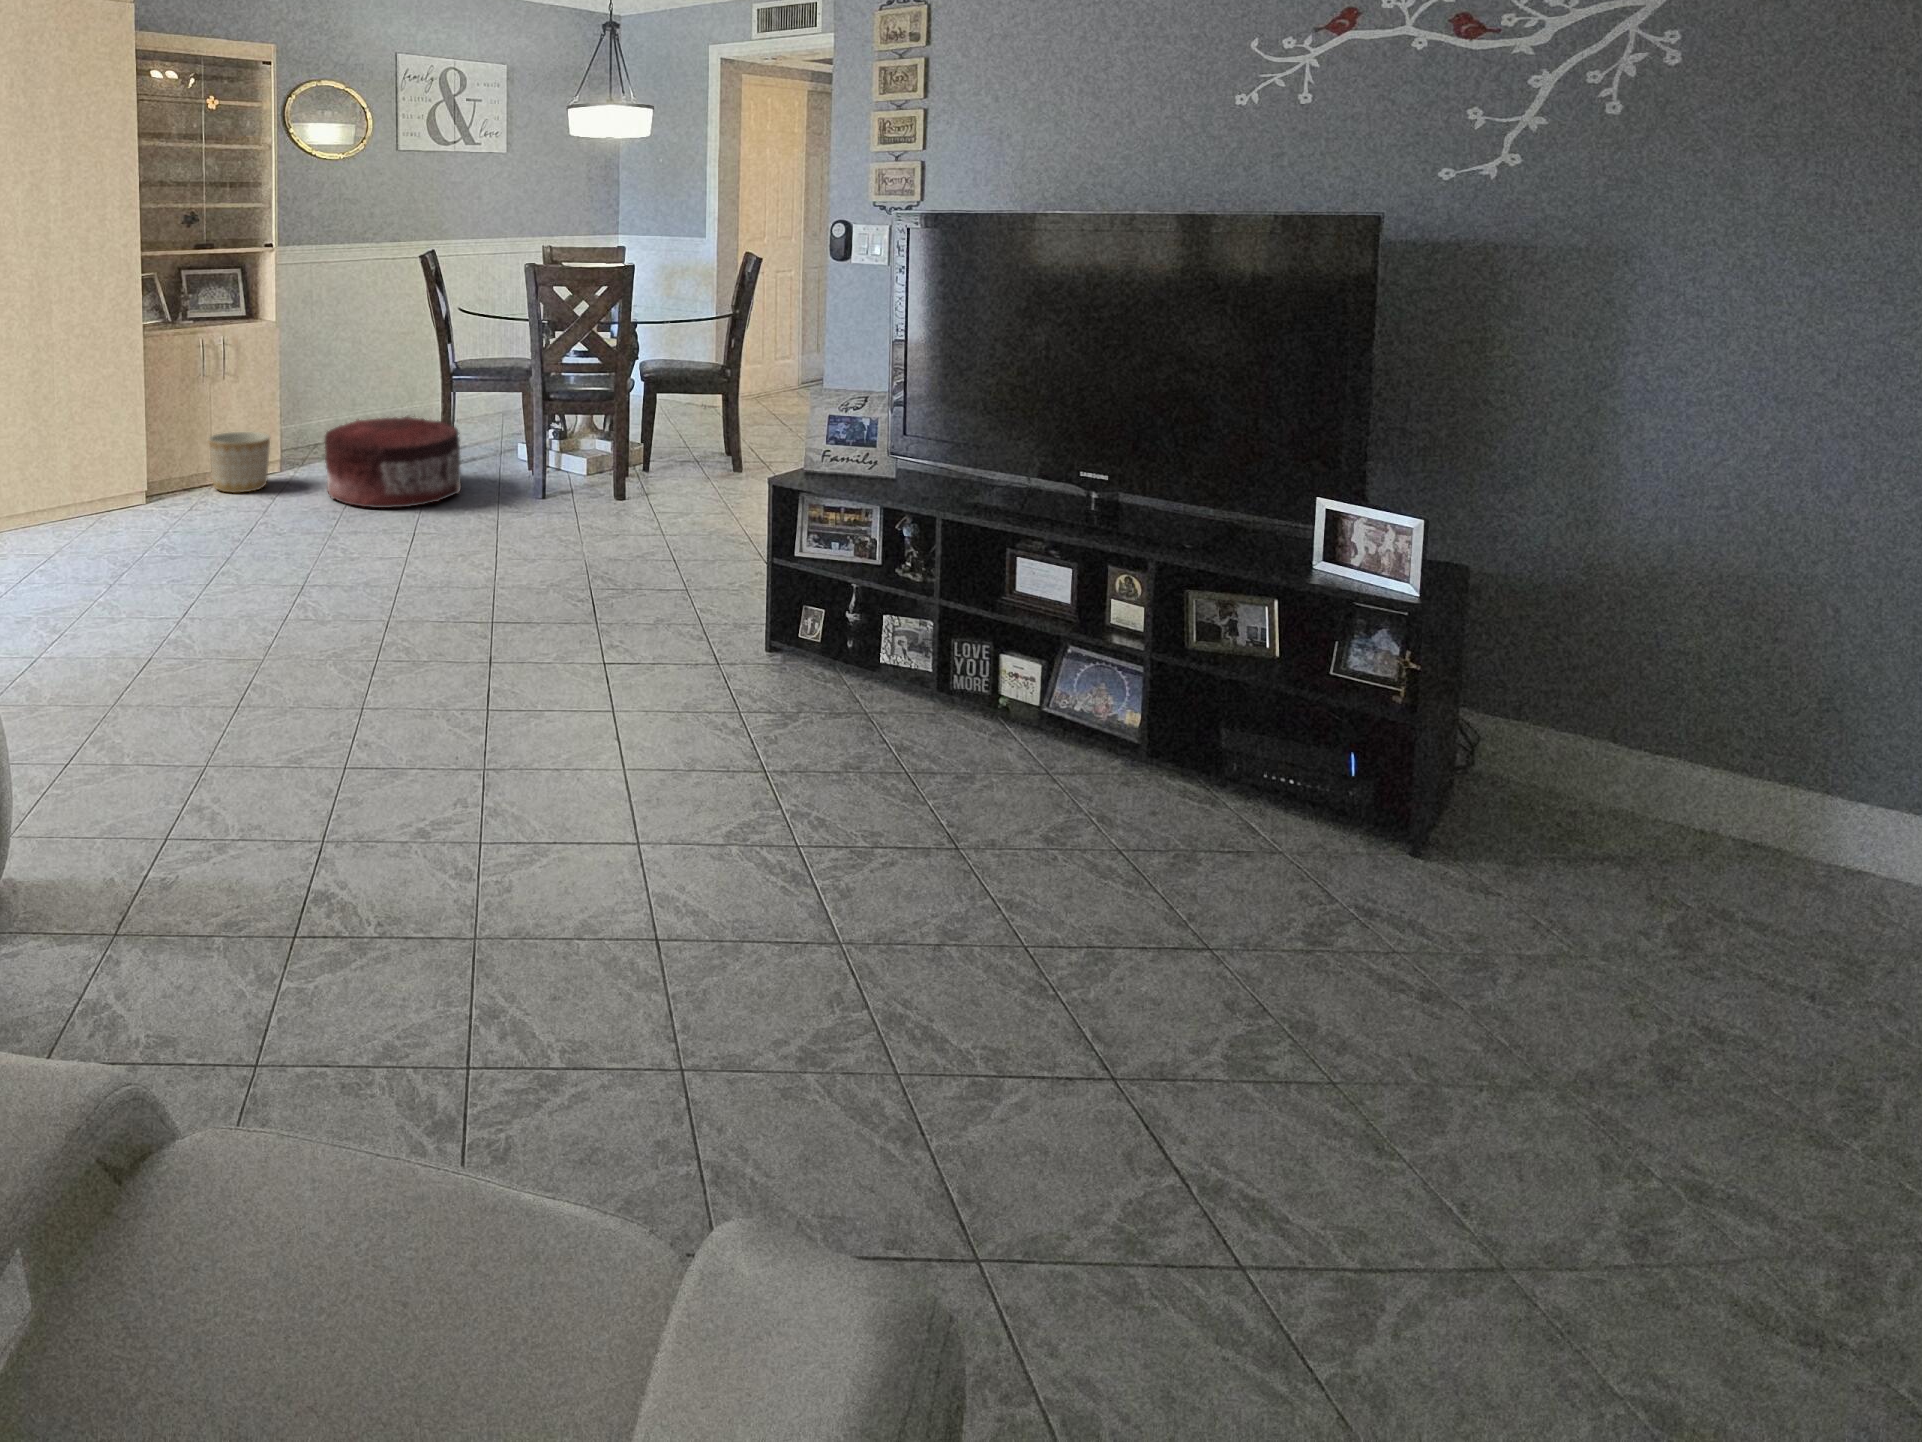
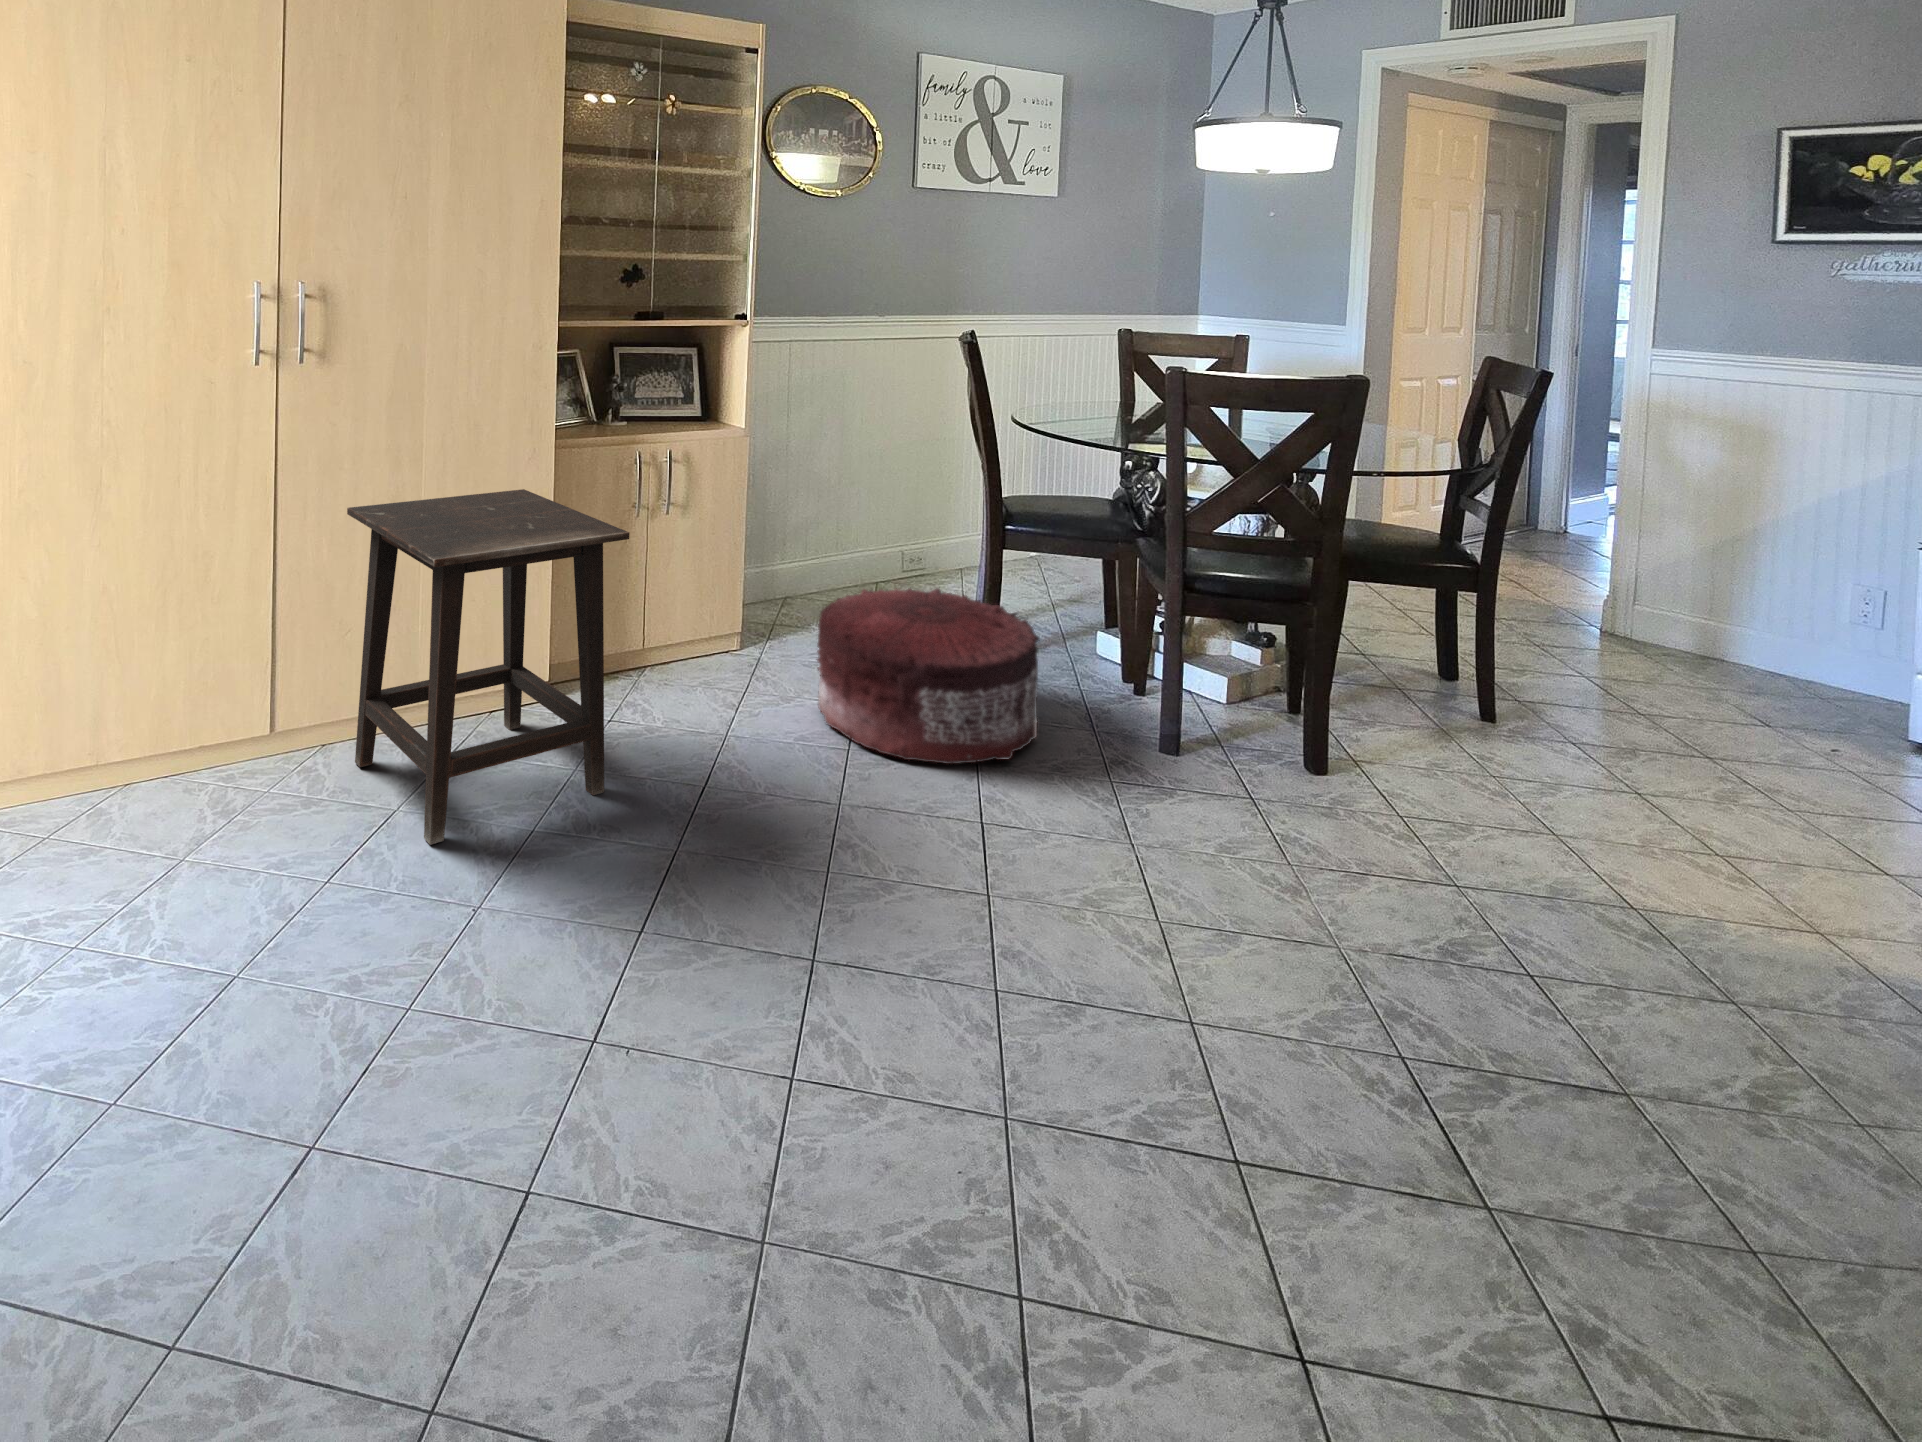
side table: none [7,362,192,558] -> present [347,489,629,845]
planter: present [209,432,270,493] -> none [640,589,731,691]

